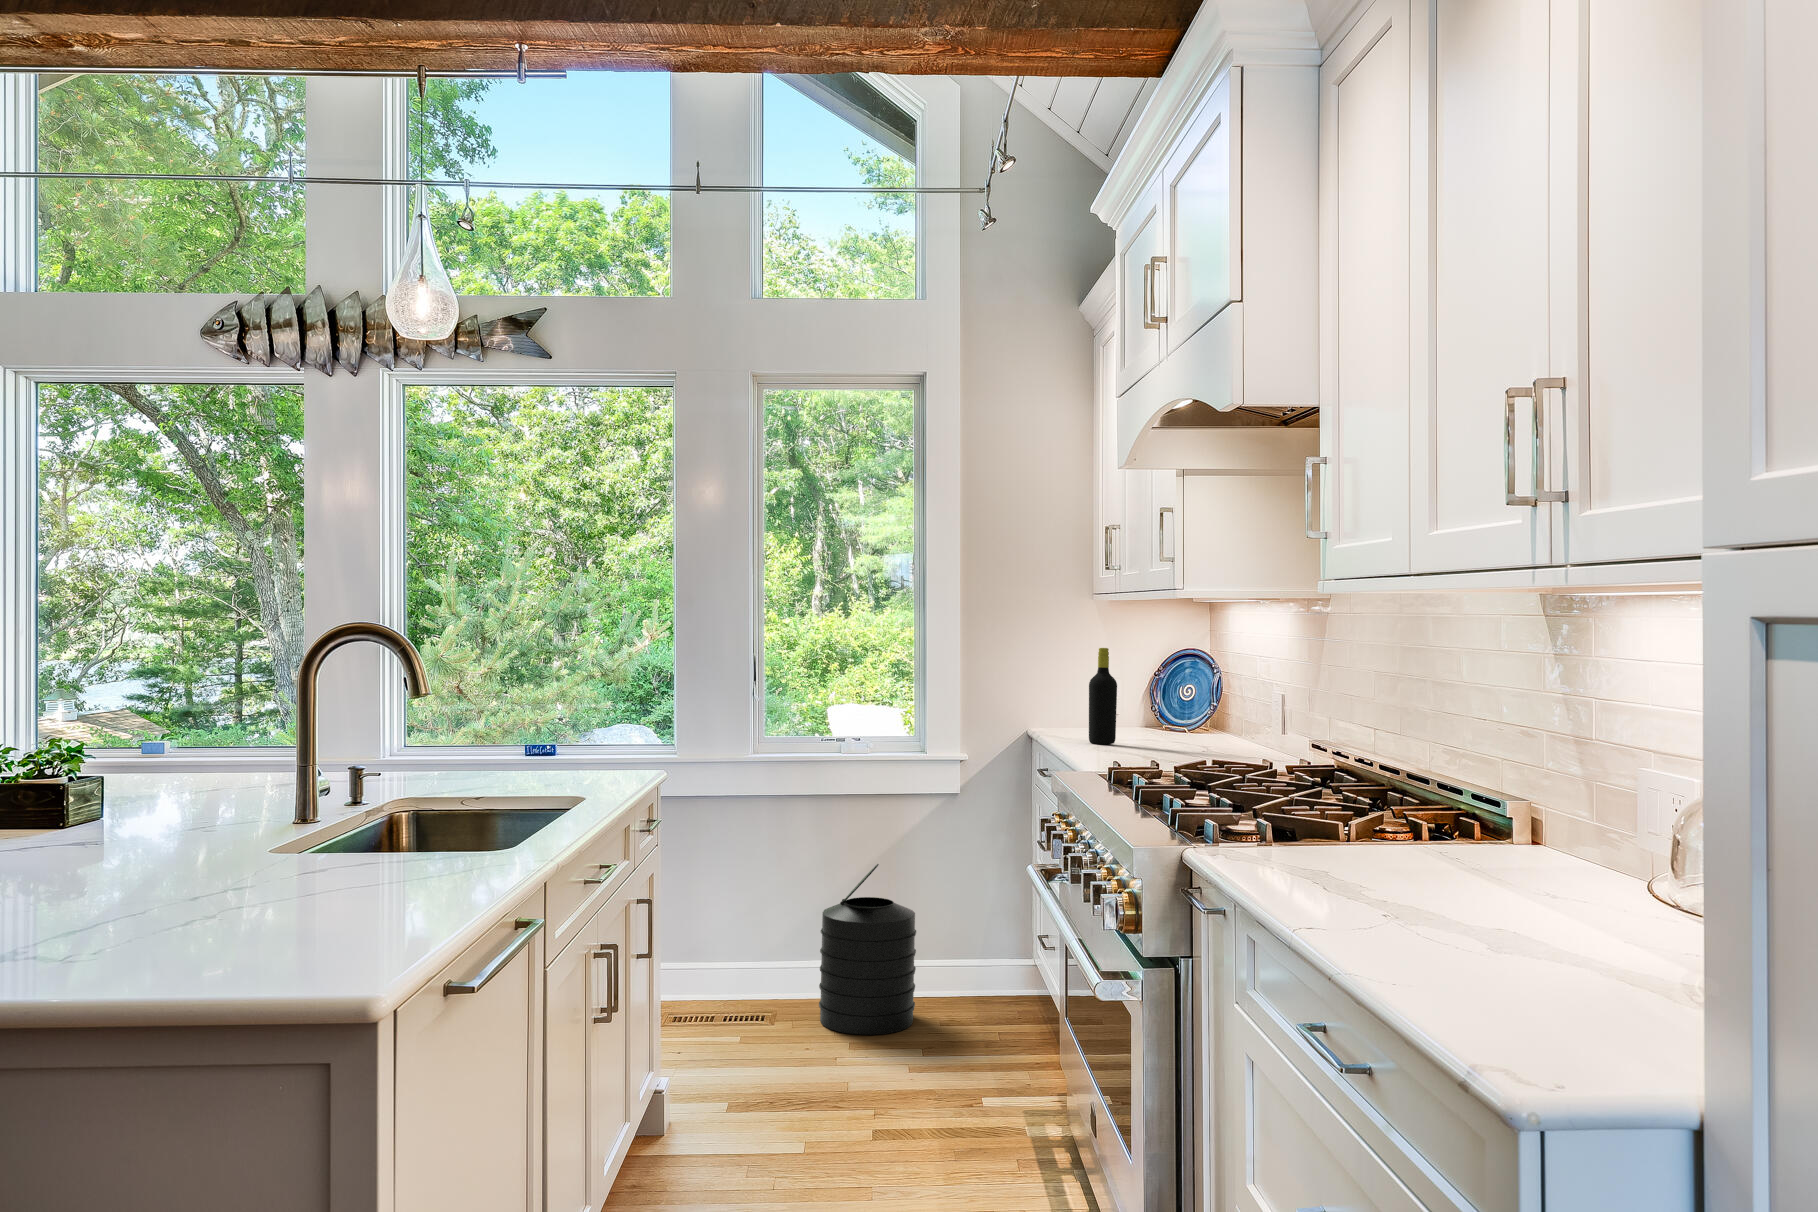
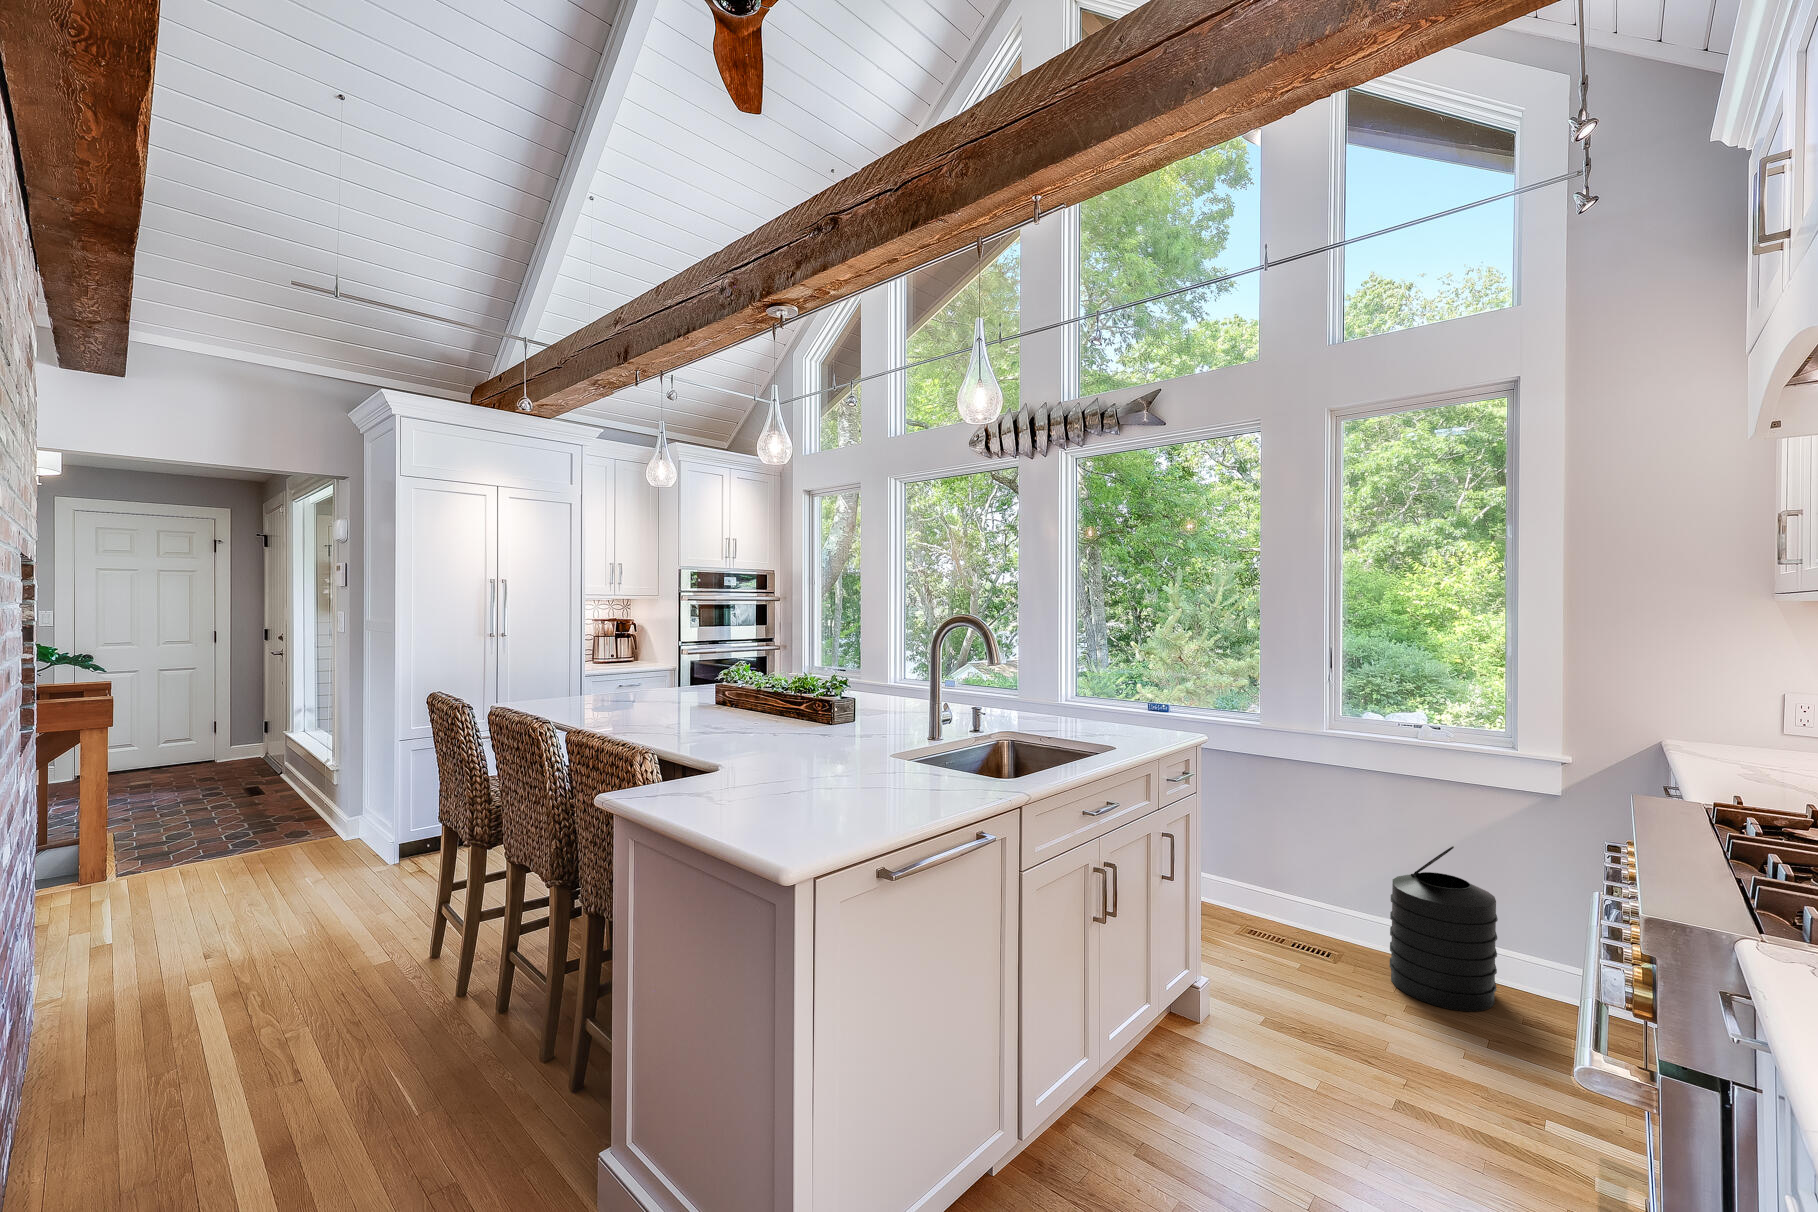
bottle: present [1089,648,1117,744] -> none [1733,654,1781,768]

